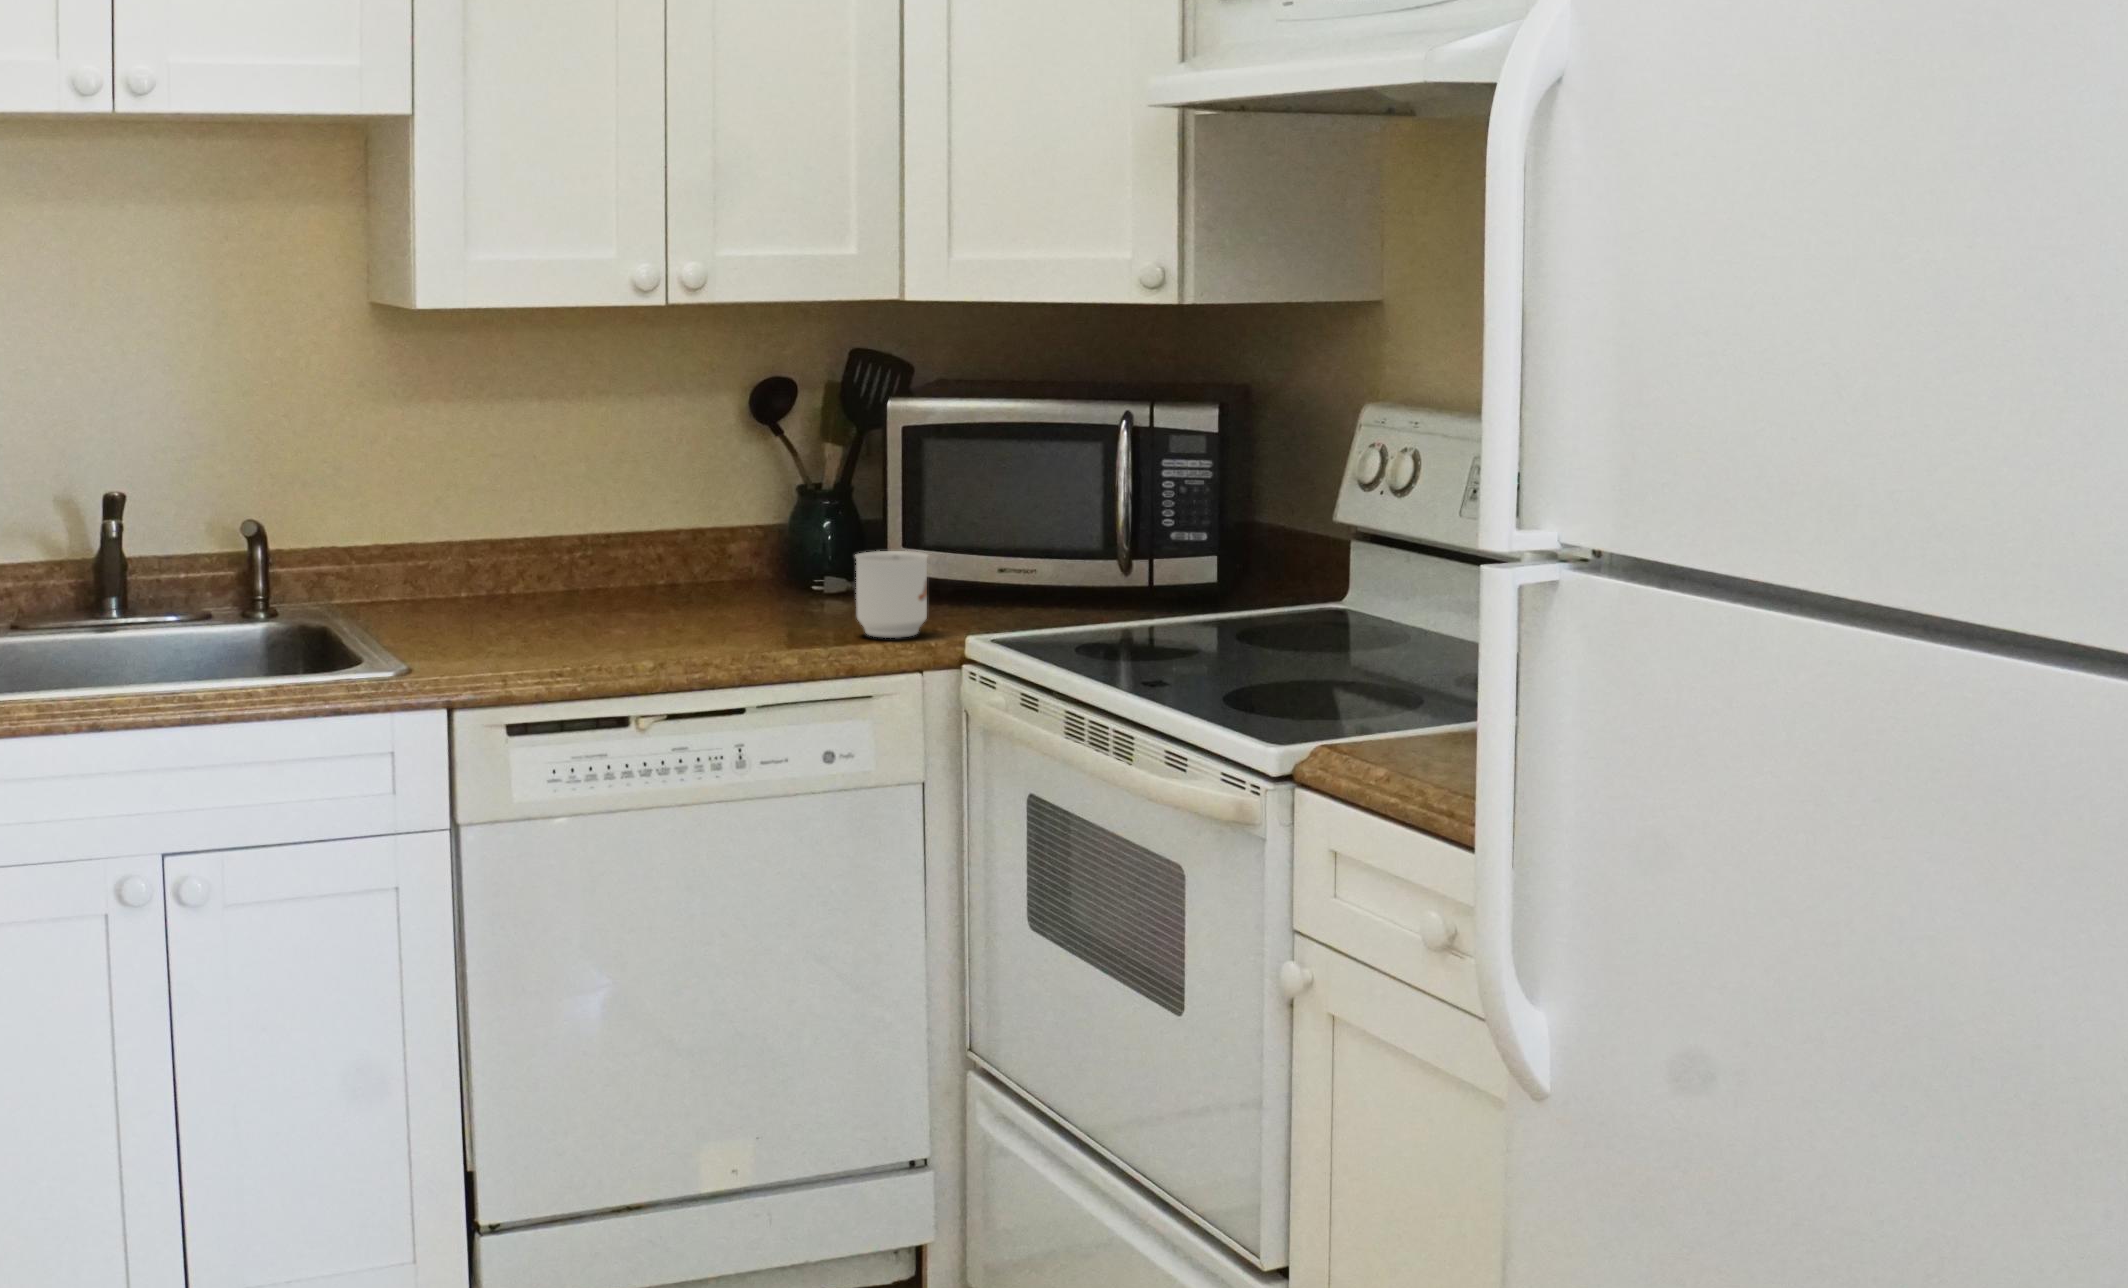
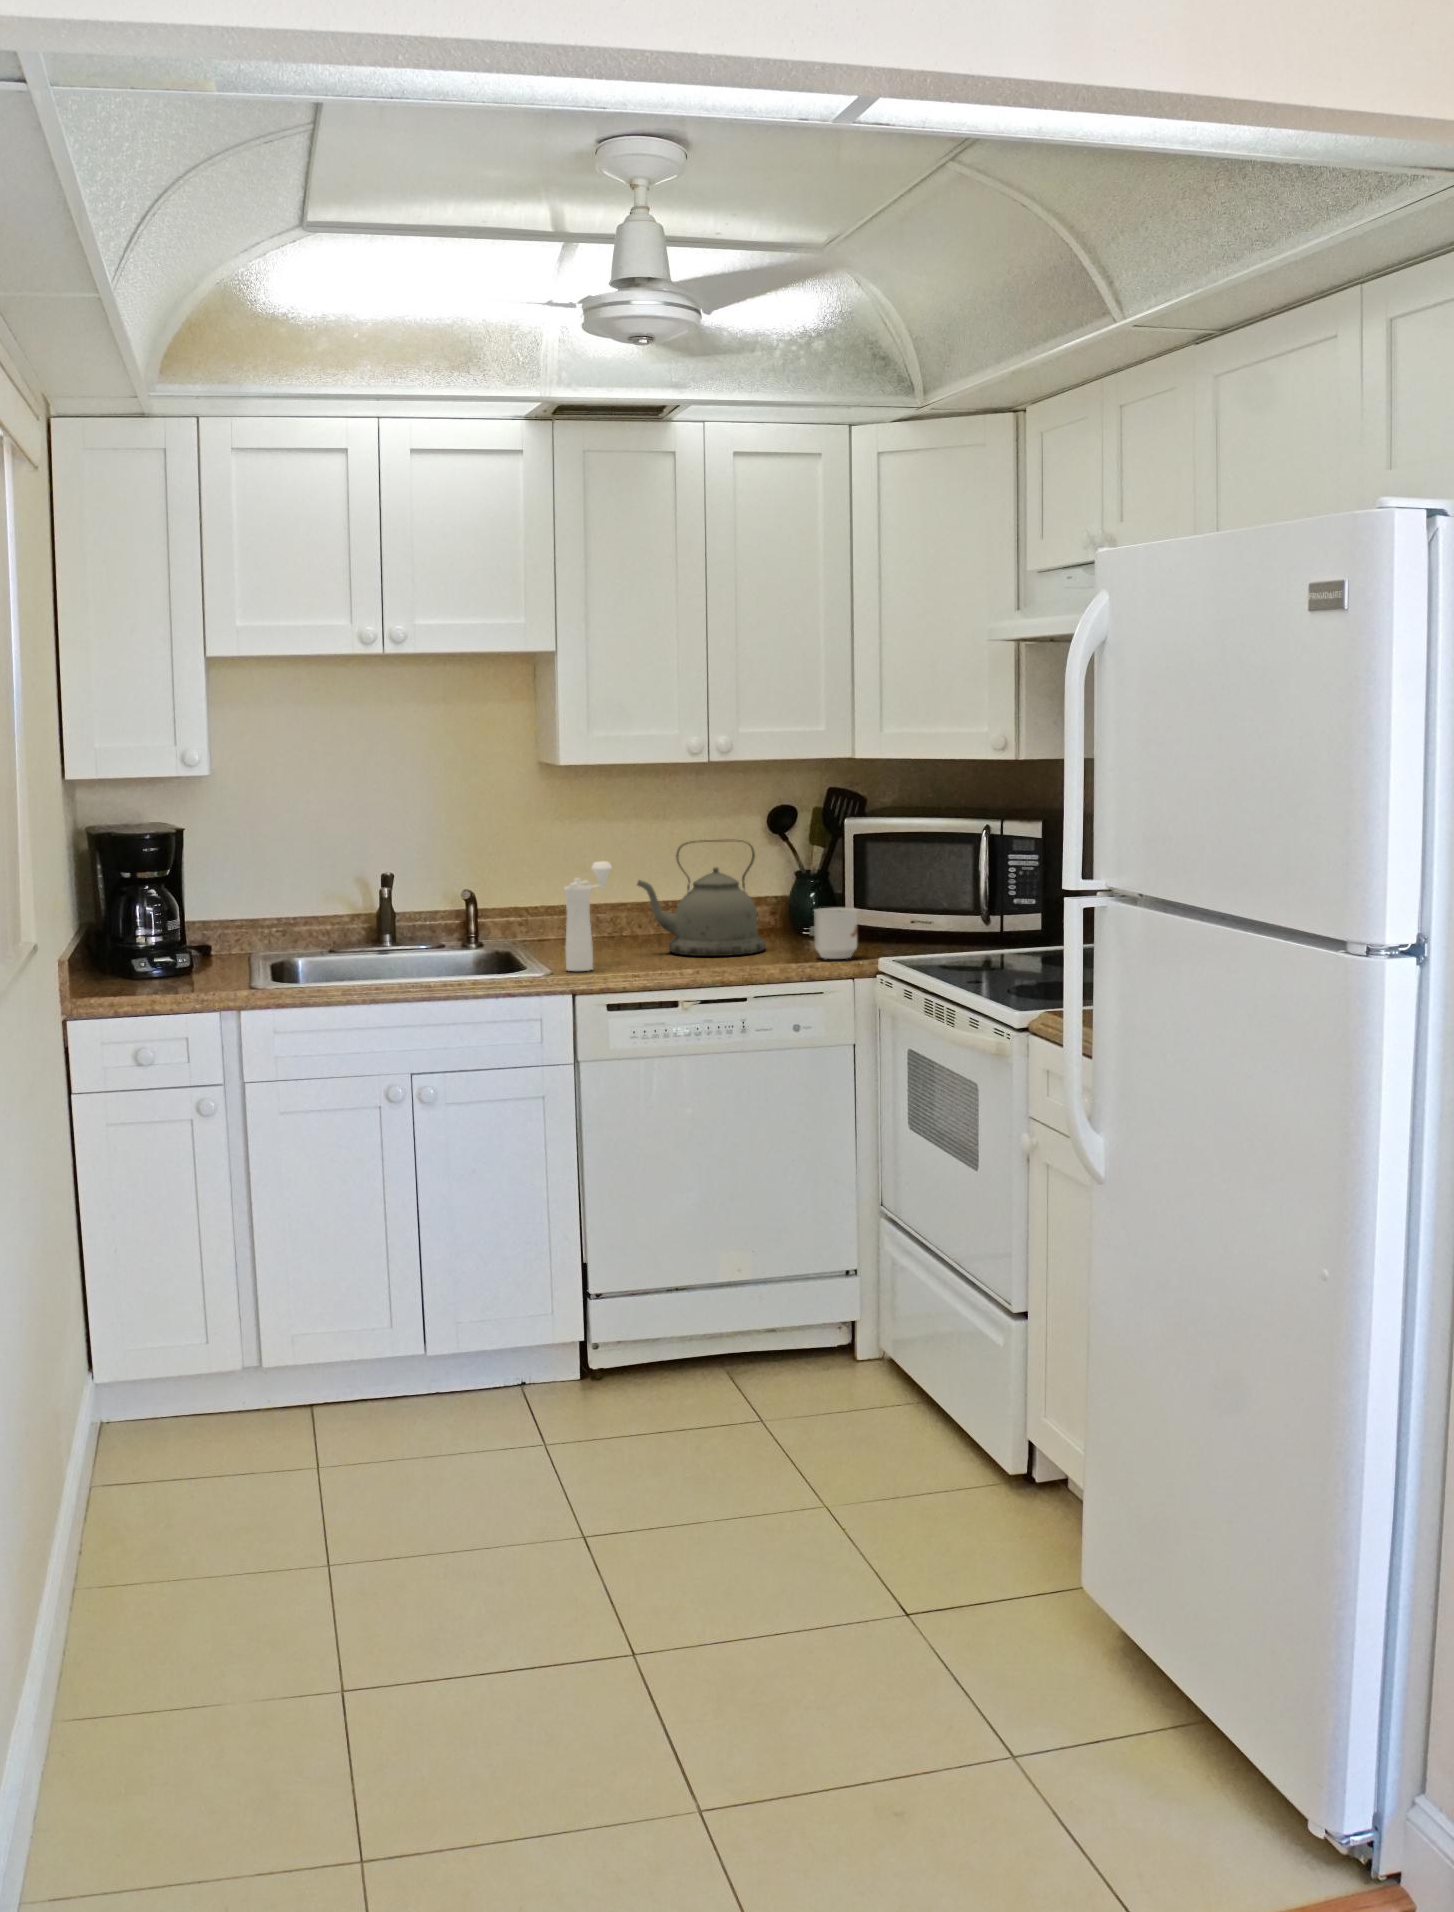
kettle: none [552,437,766,632] -> present [637,840,765,956]
pepper mill: none [436,475,516,665] -> present [564,862,612,971]

